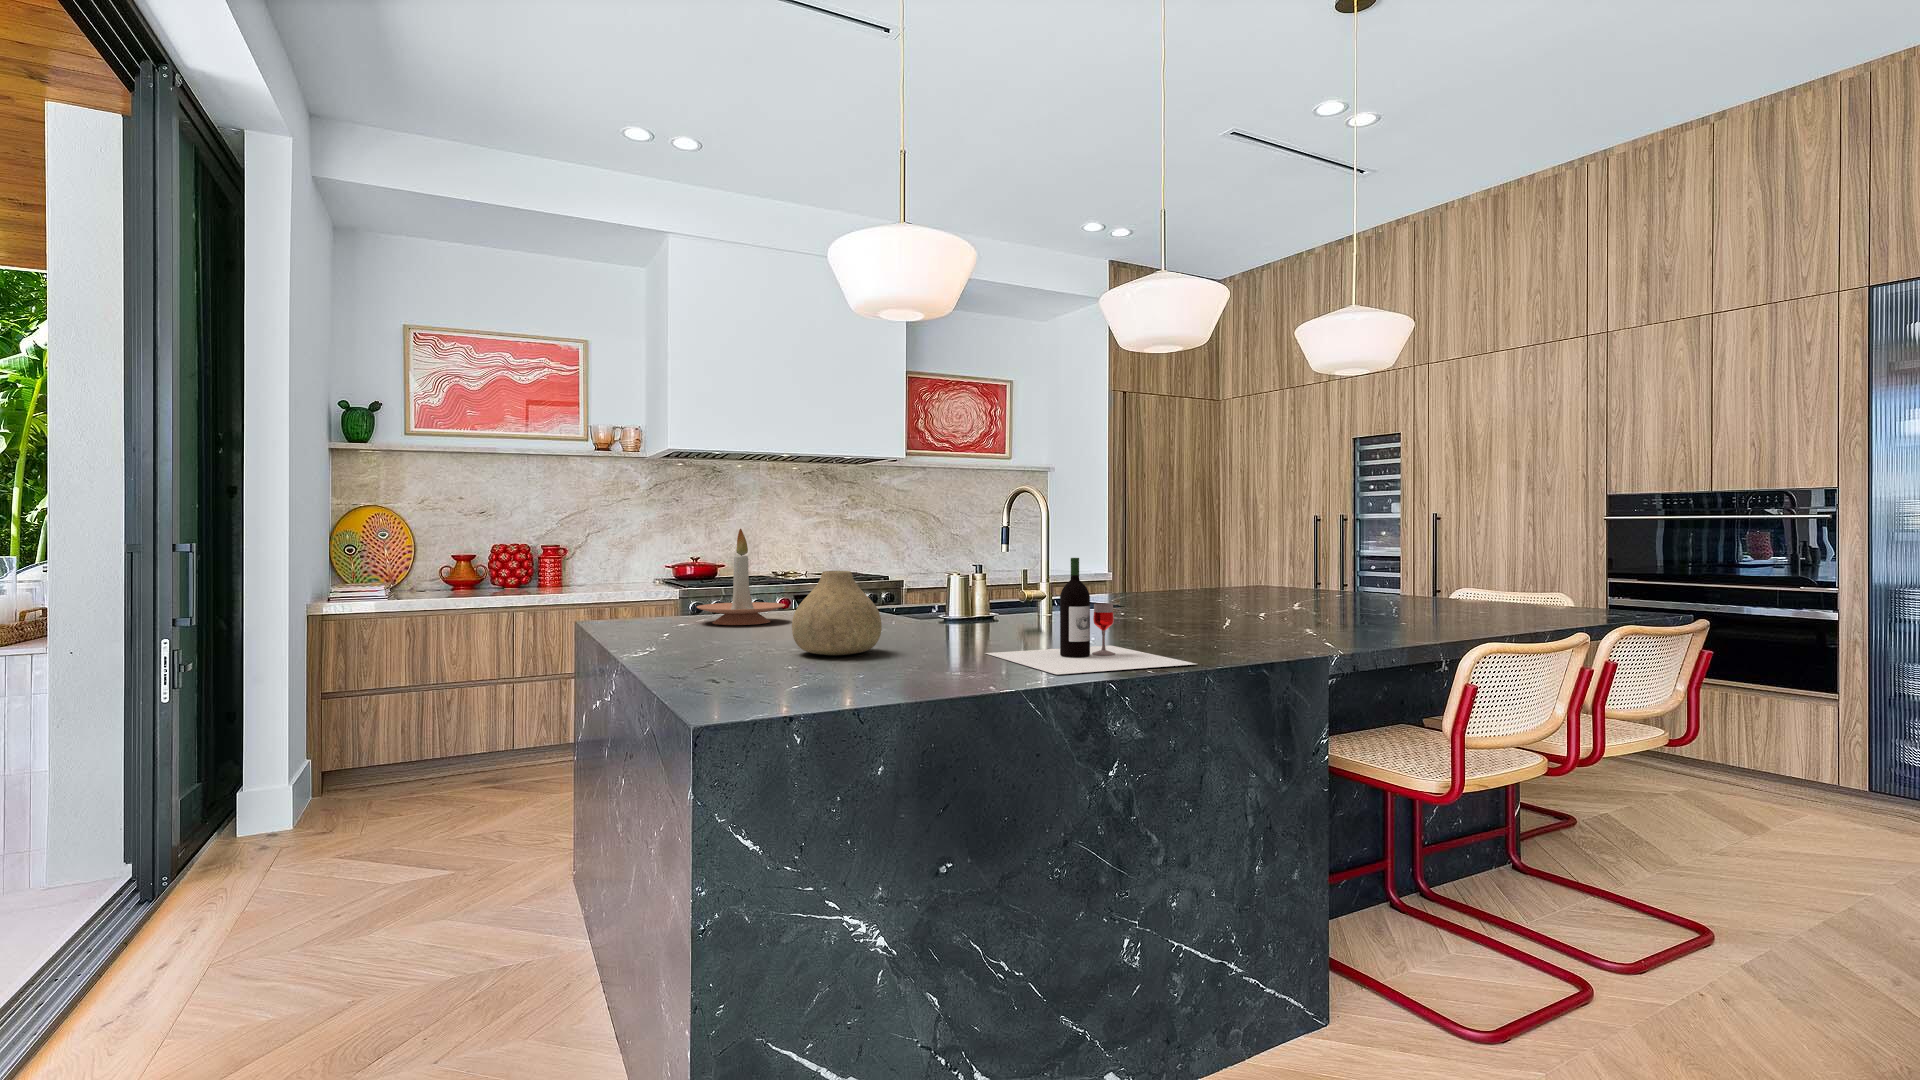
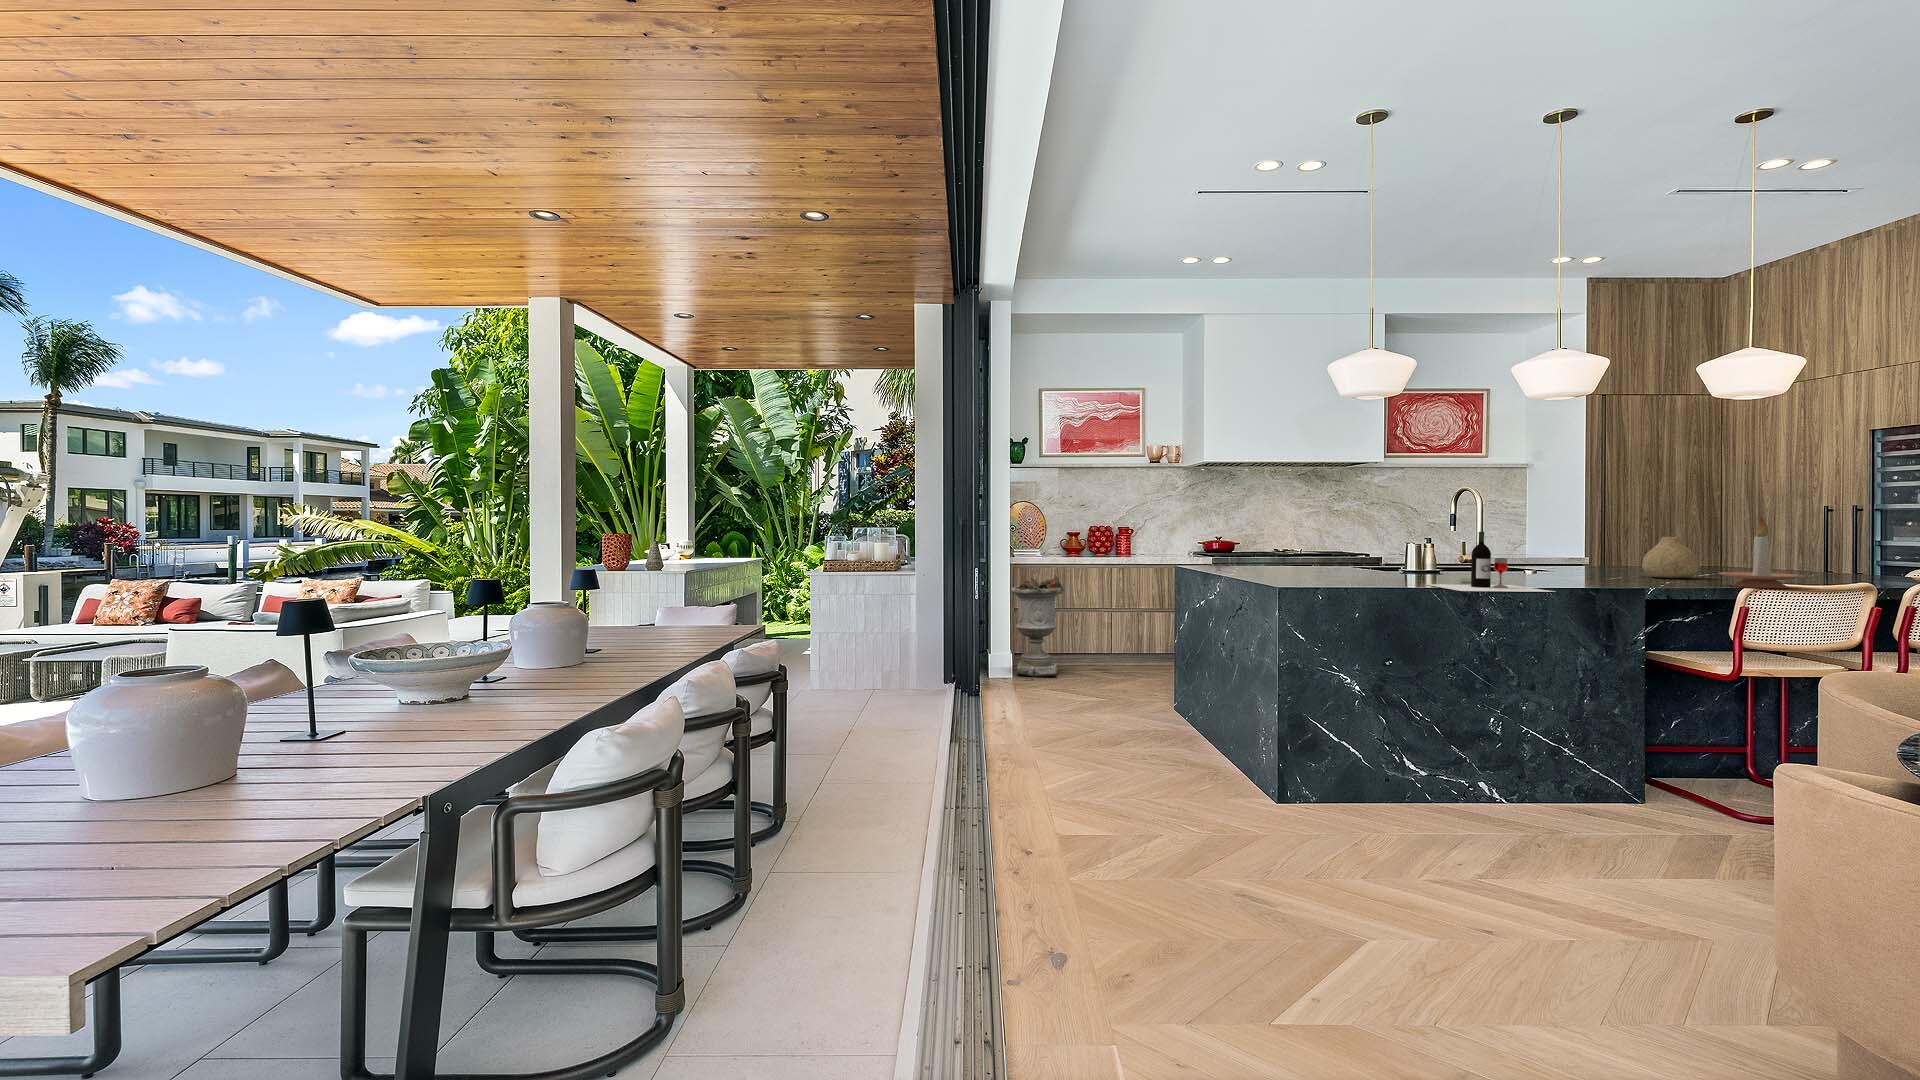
candle holder: present [697,529,785,625] -> present [1718,517,1805,588]
vase: present [792,571,882,655] -> present [1642,537,1699,578]
planter: none [315,631,422,810] -> present [1011,576,1064,677]

